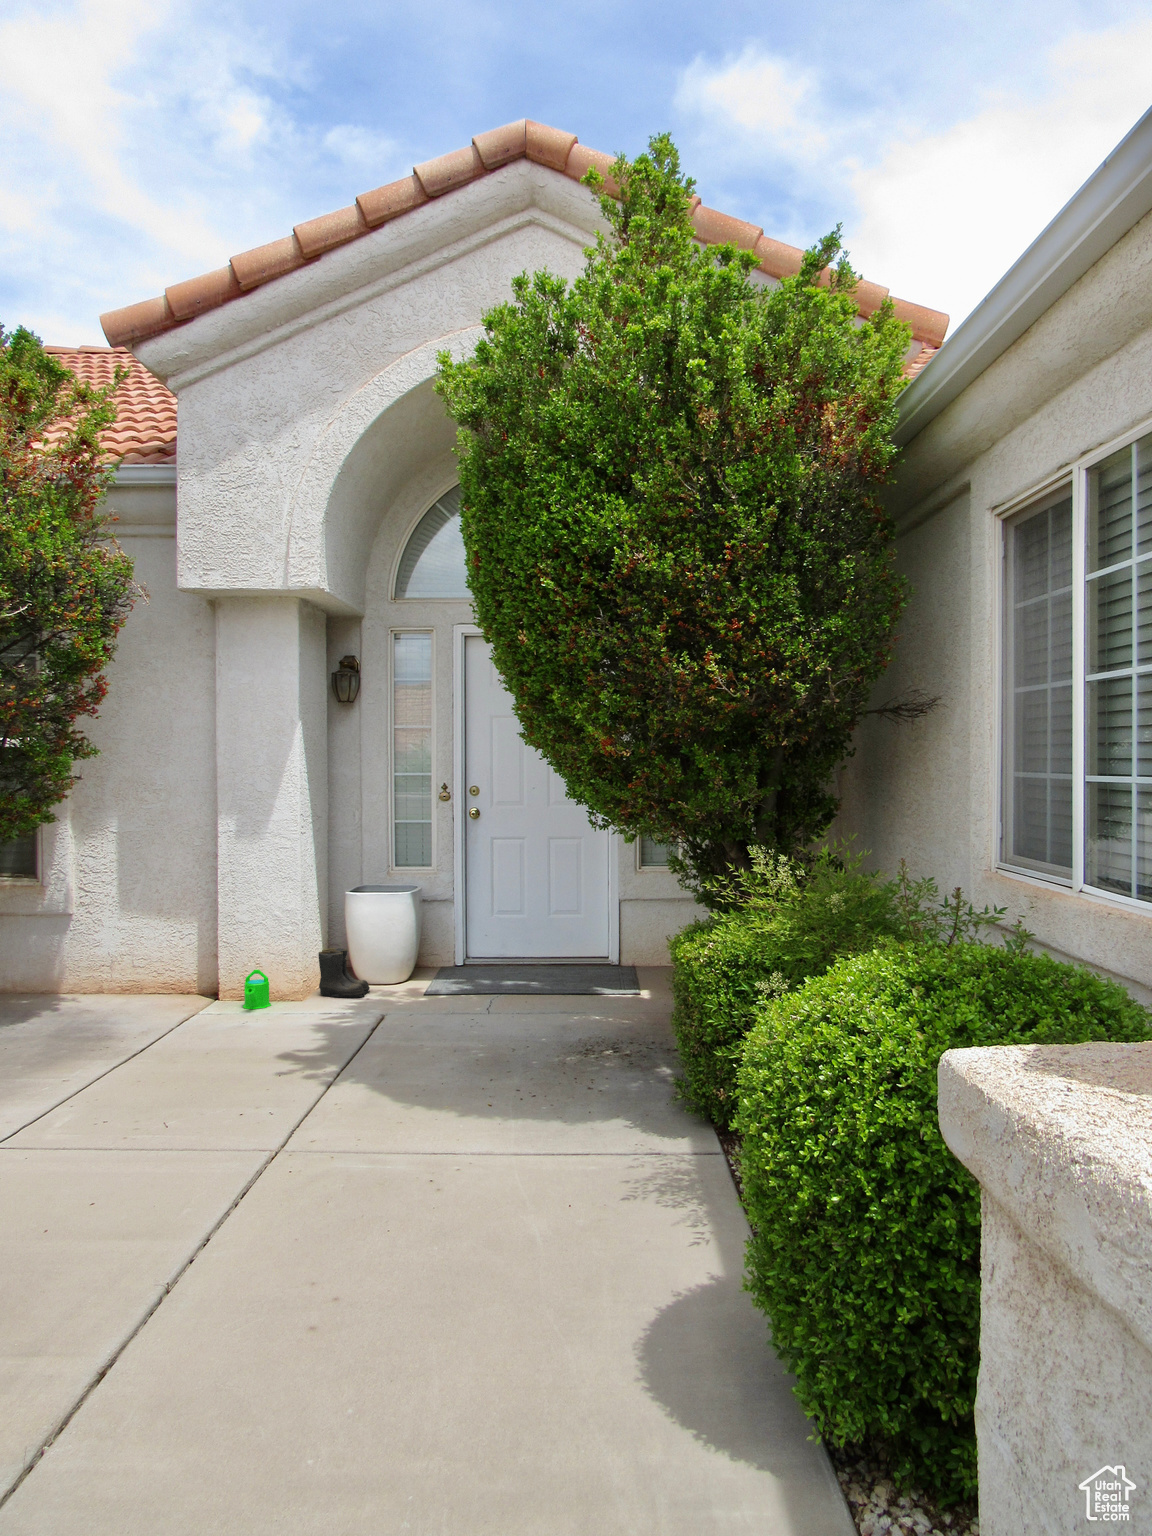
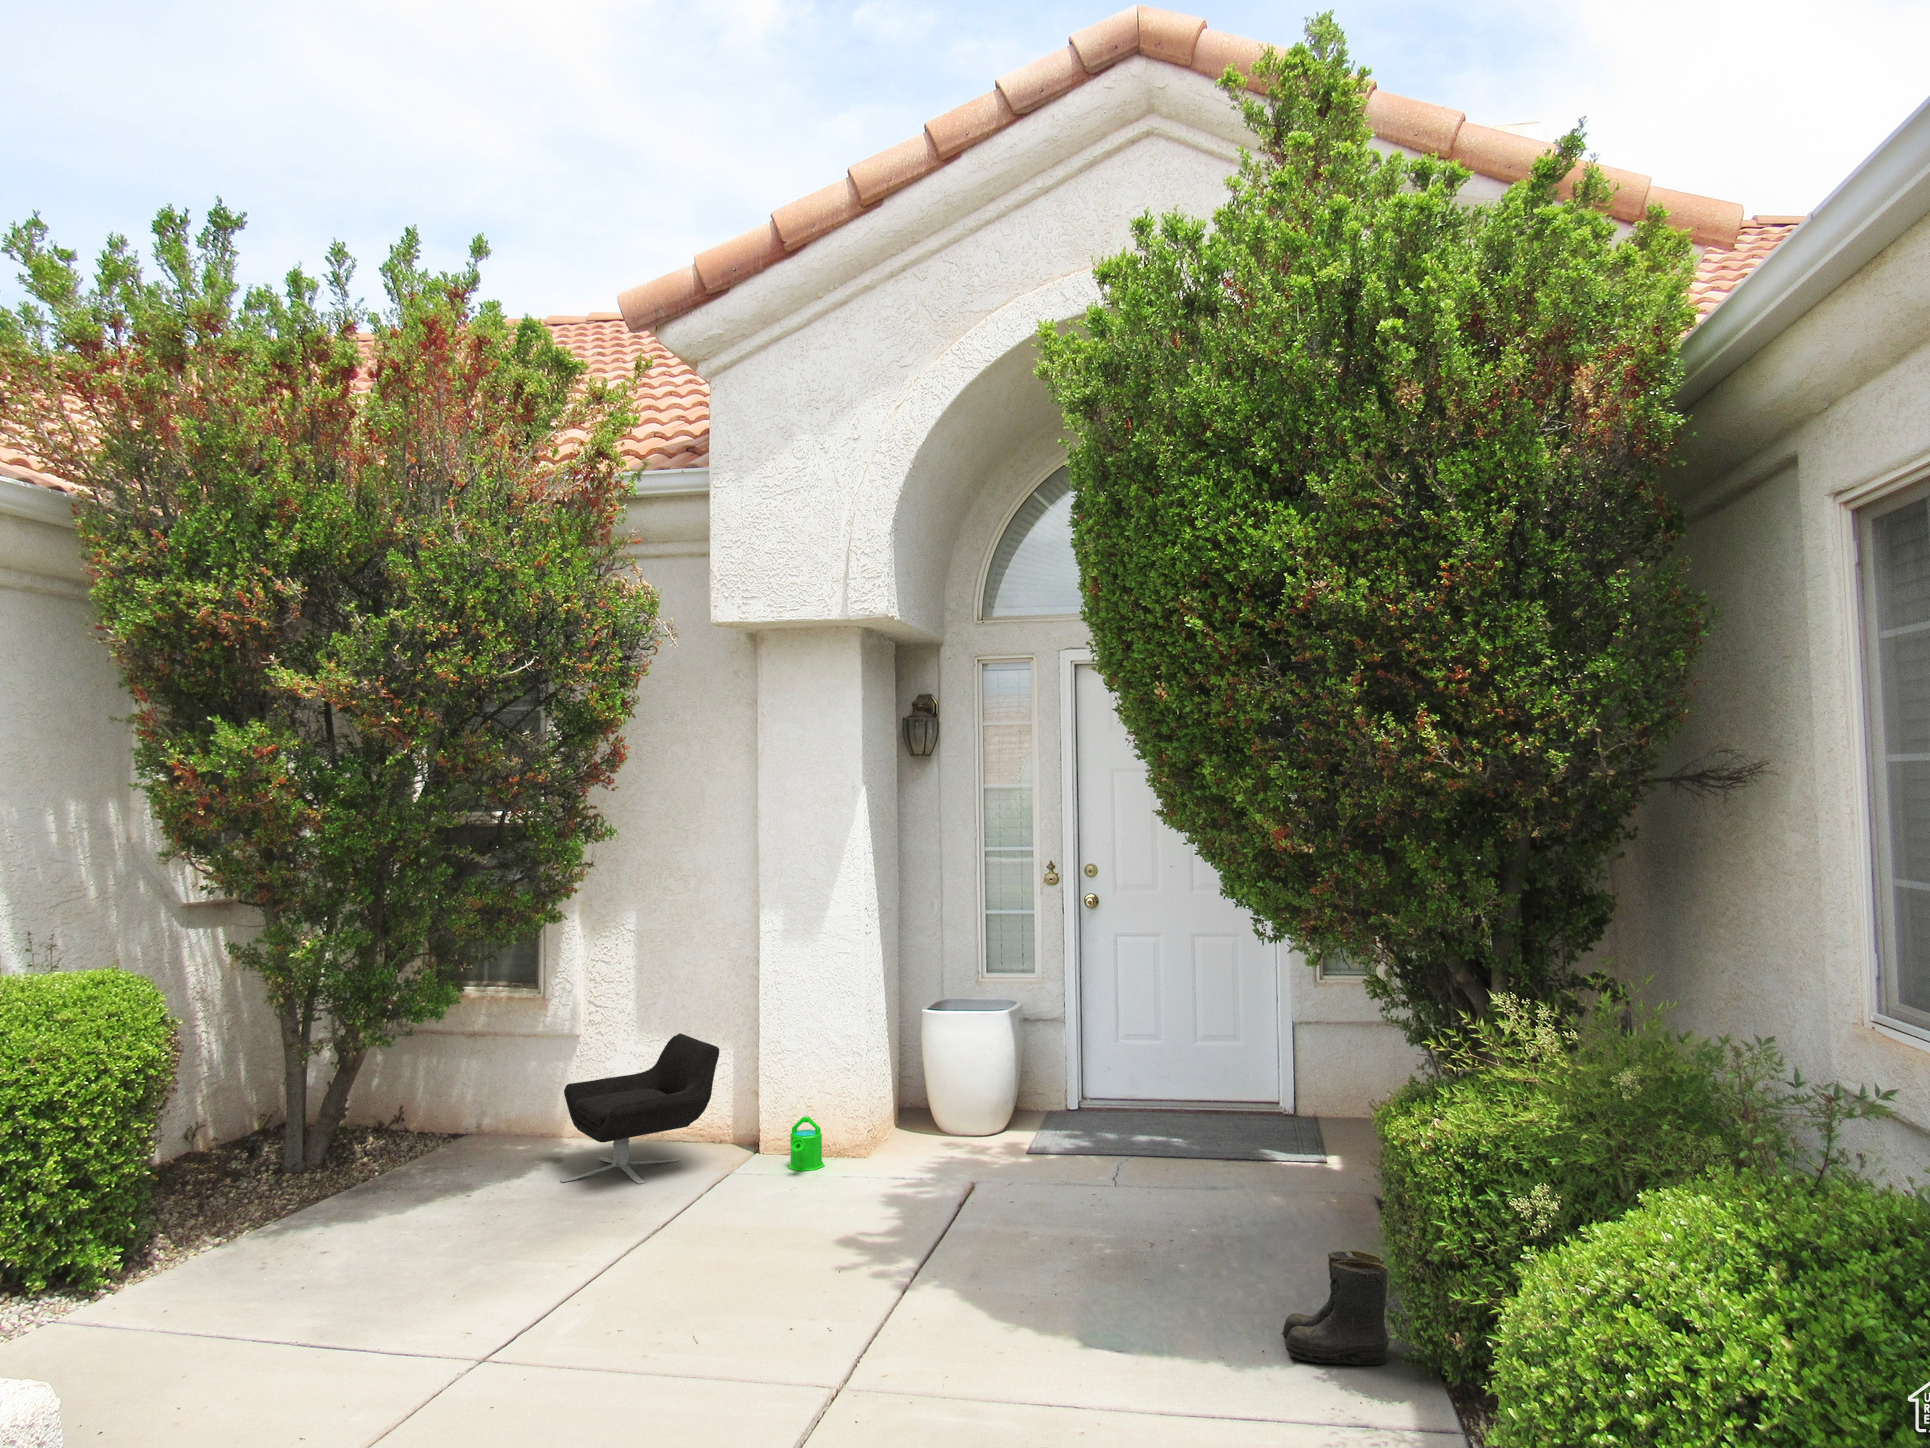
lounge chair: none [55,911,187,1024] -> present [560,1033,719,1184]
boots: present [318,948,370,998] -> present [1282,1251,1389,1365]

